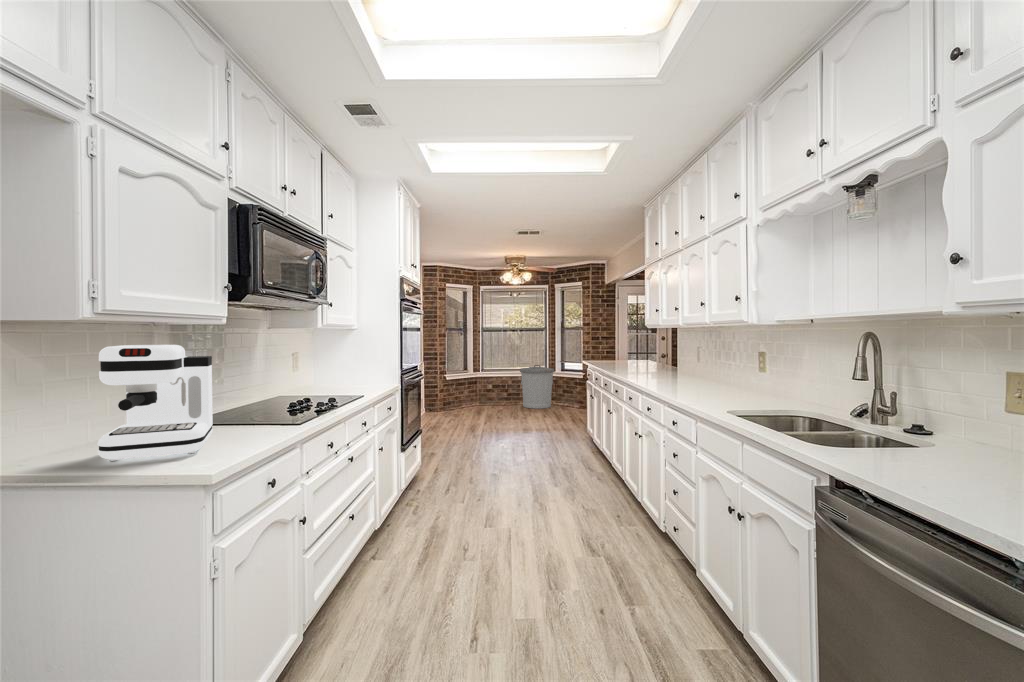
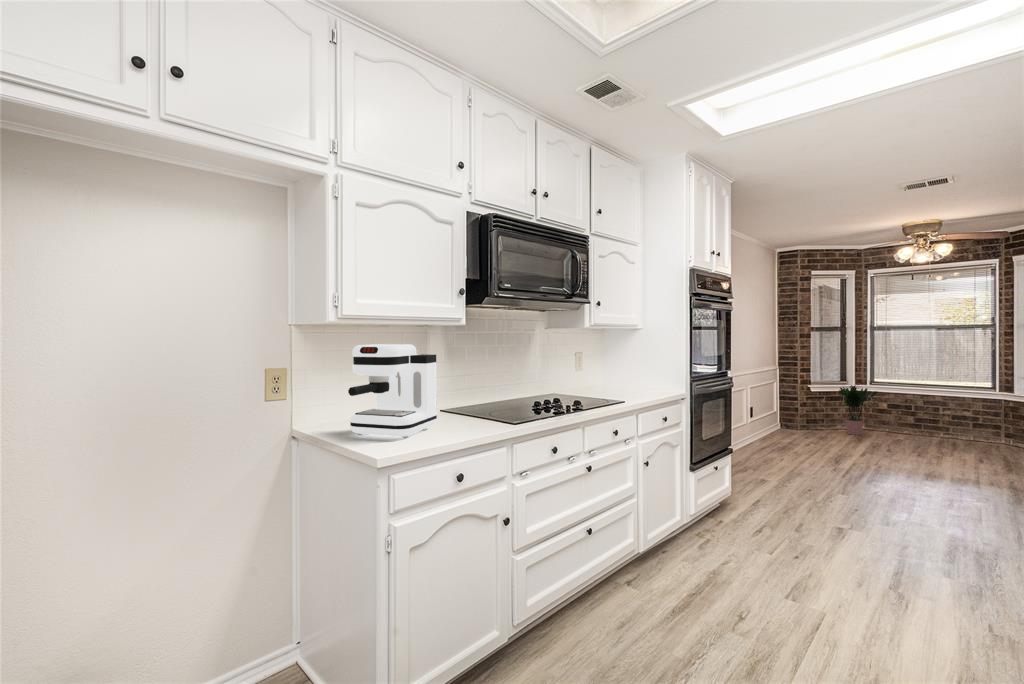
trash can: present [520,365,554,409] -> none [937,381,1009,449]
potted plant: none [463,372,490,409] -> present [839,385,877,435]

